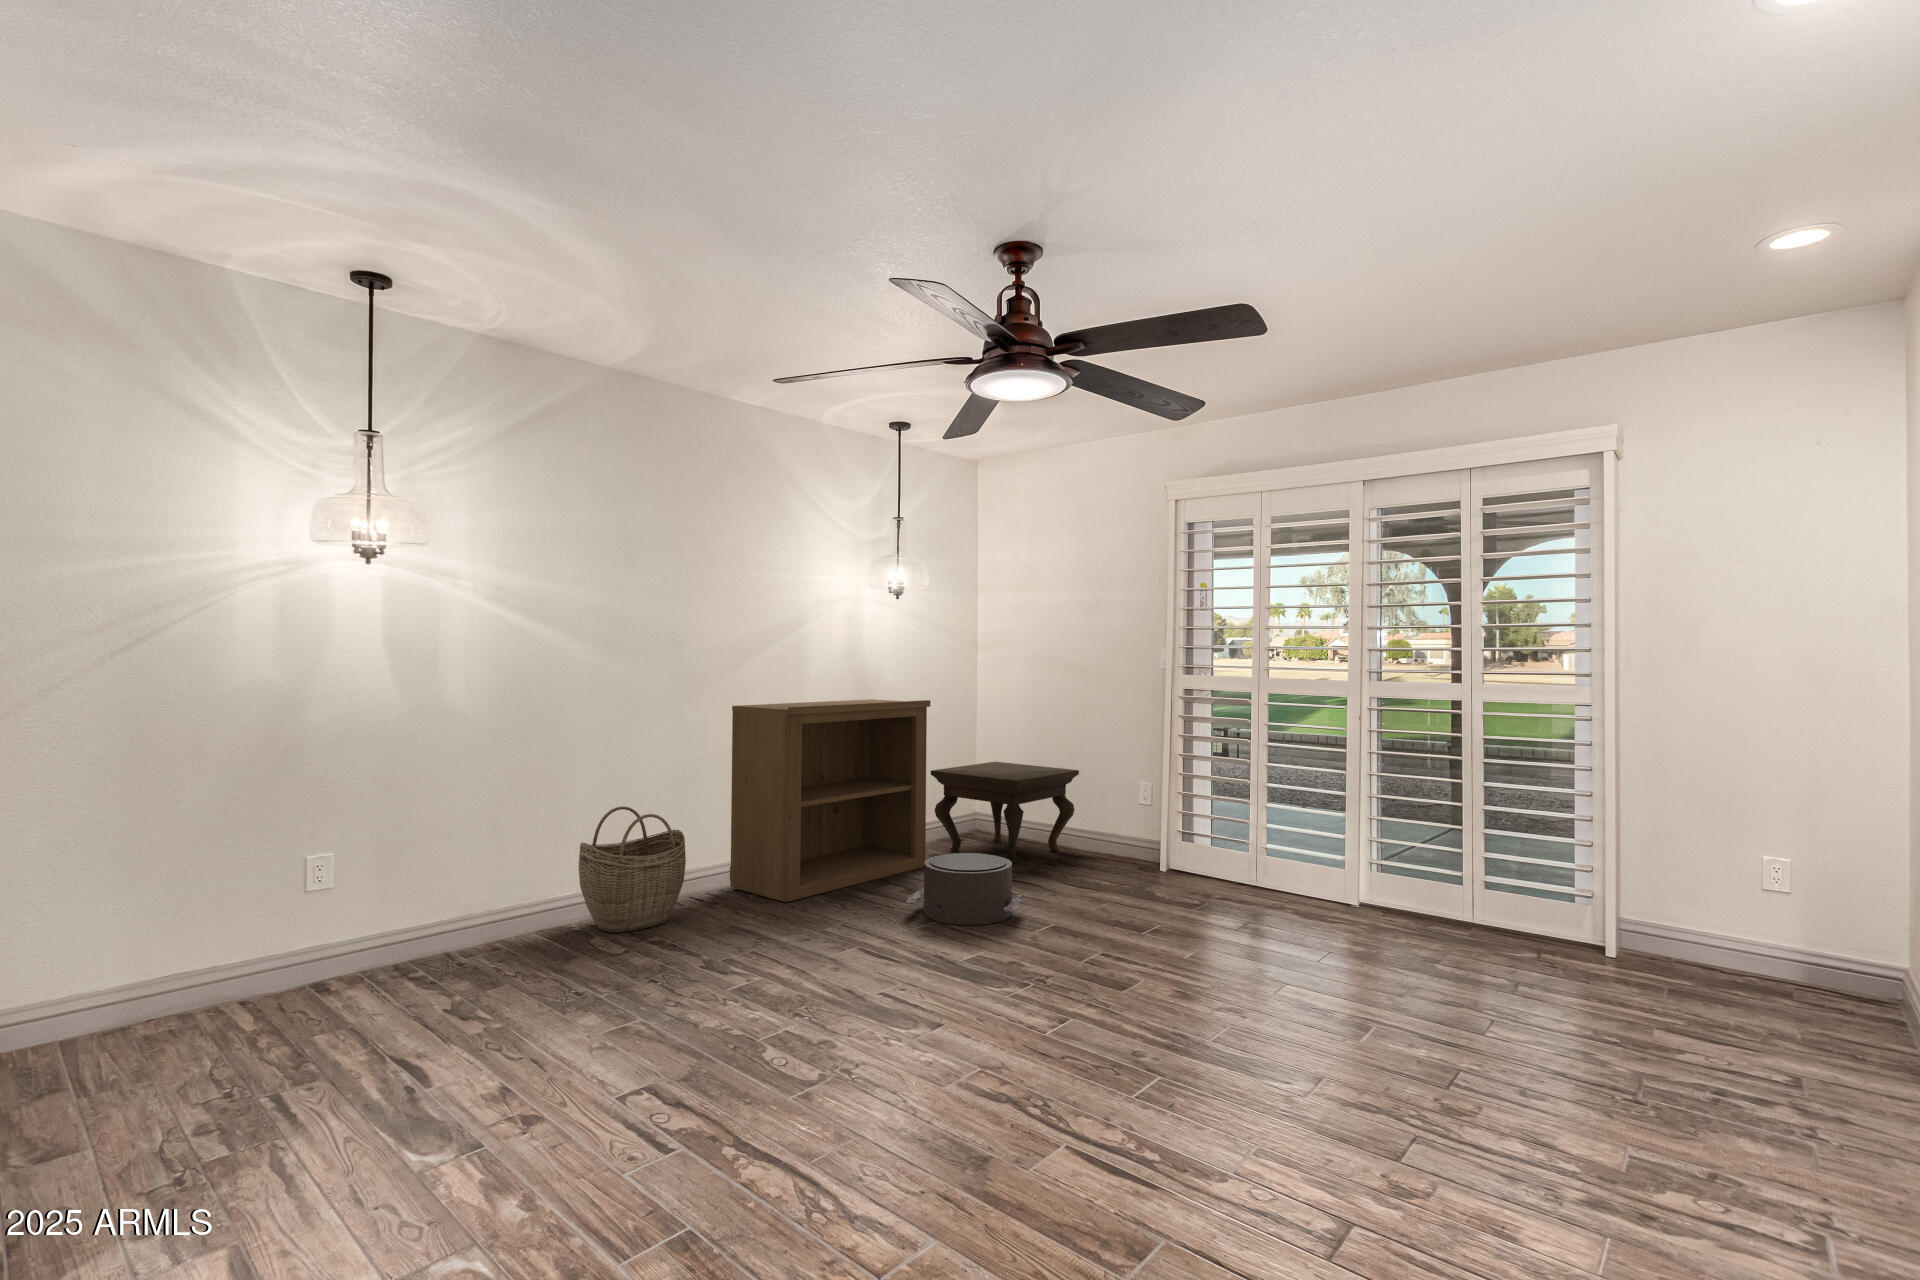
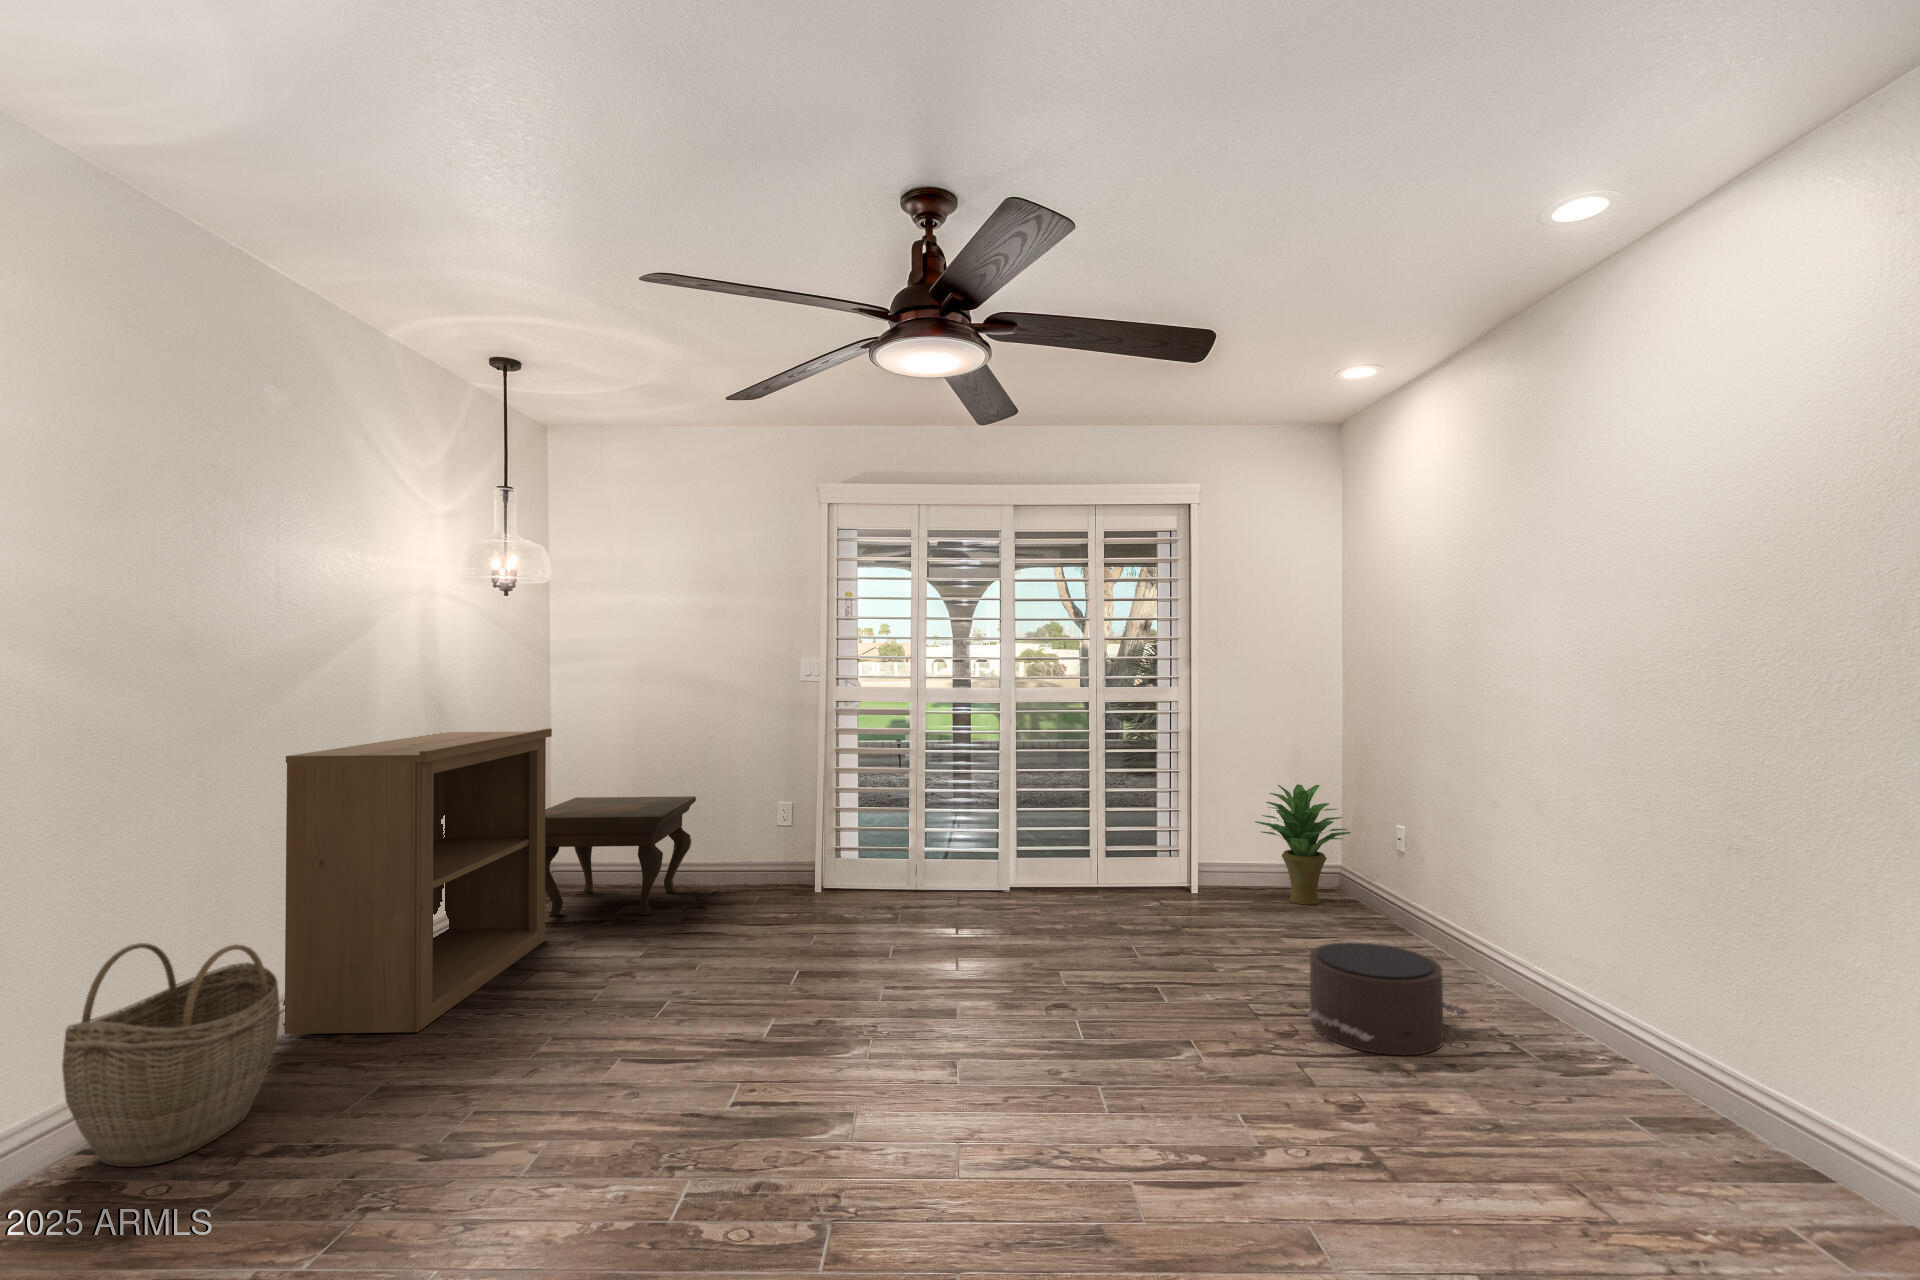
potted plant: none [1700,828,1871,1008] -> present [1255,784,1351,905]
pouf: present [907,853,1023,925] -> present [1306,942,1469,1055]

